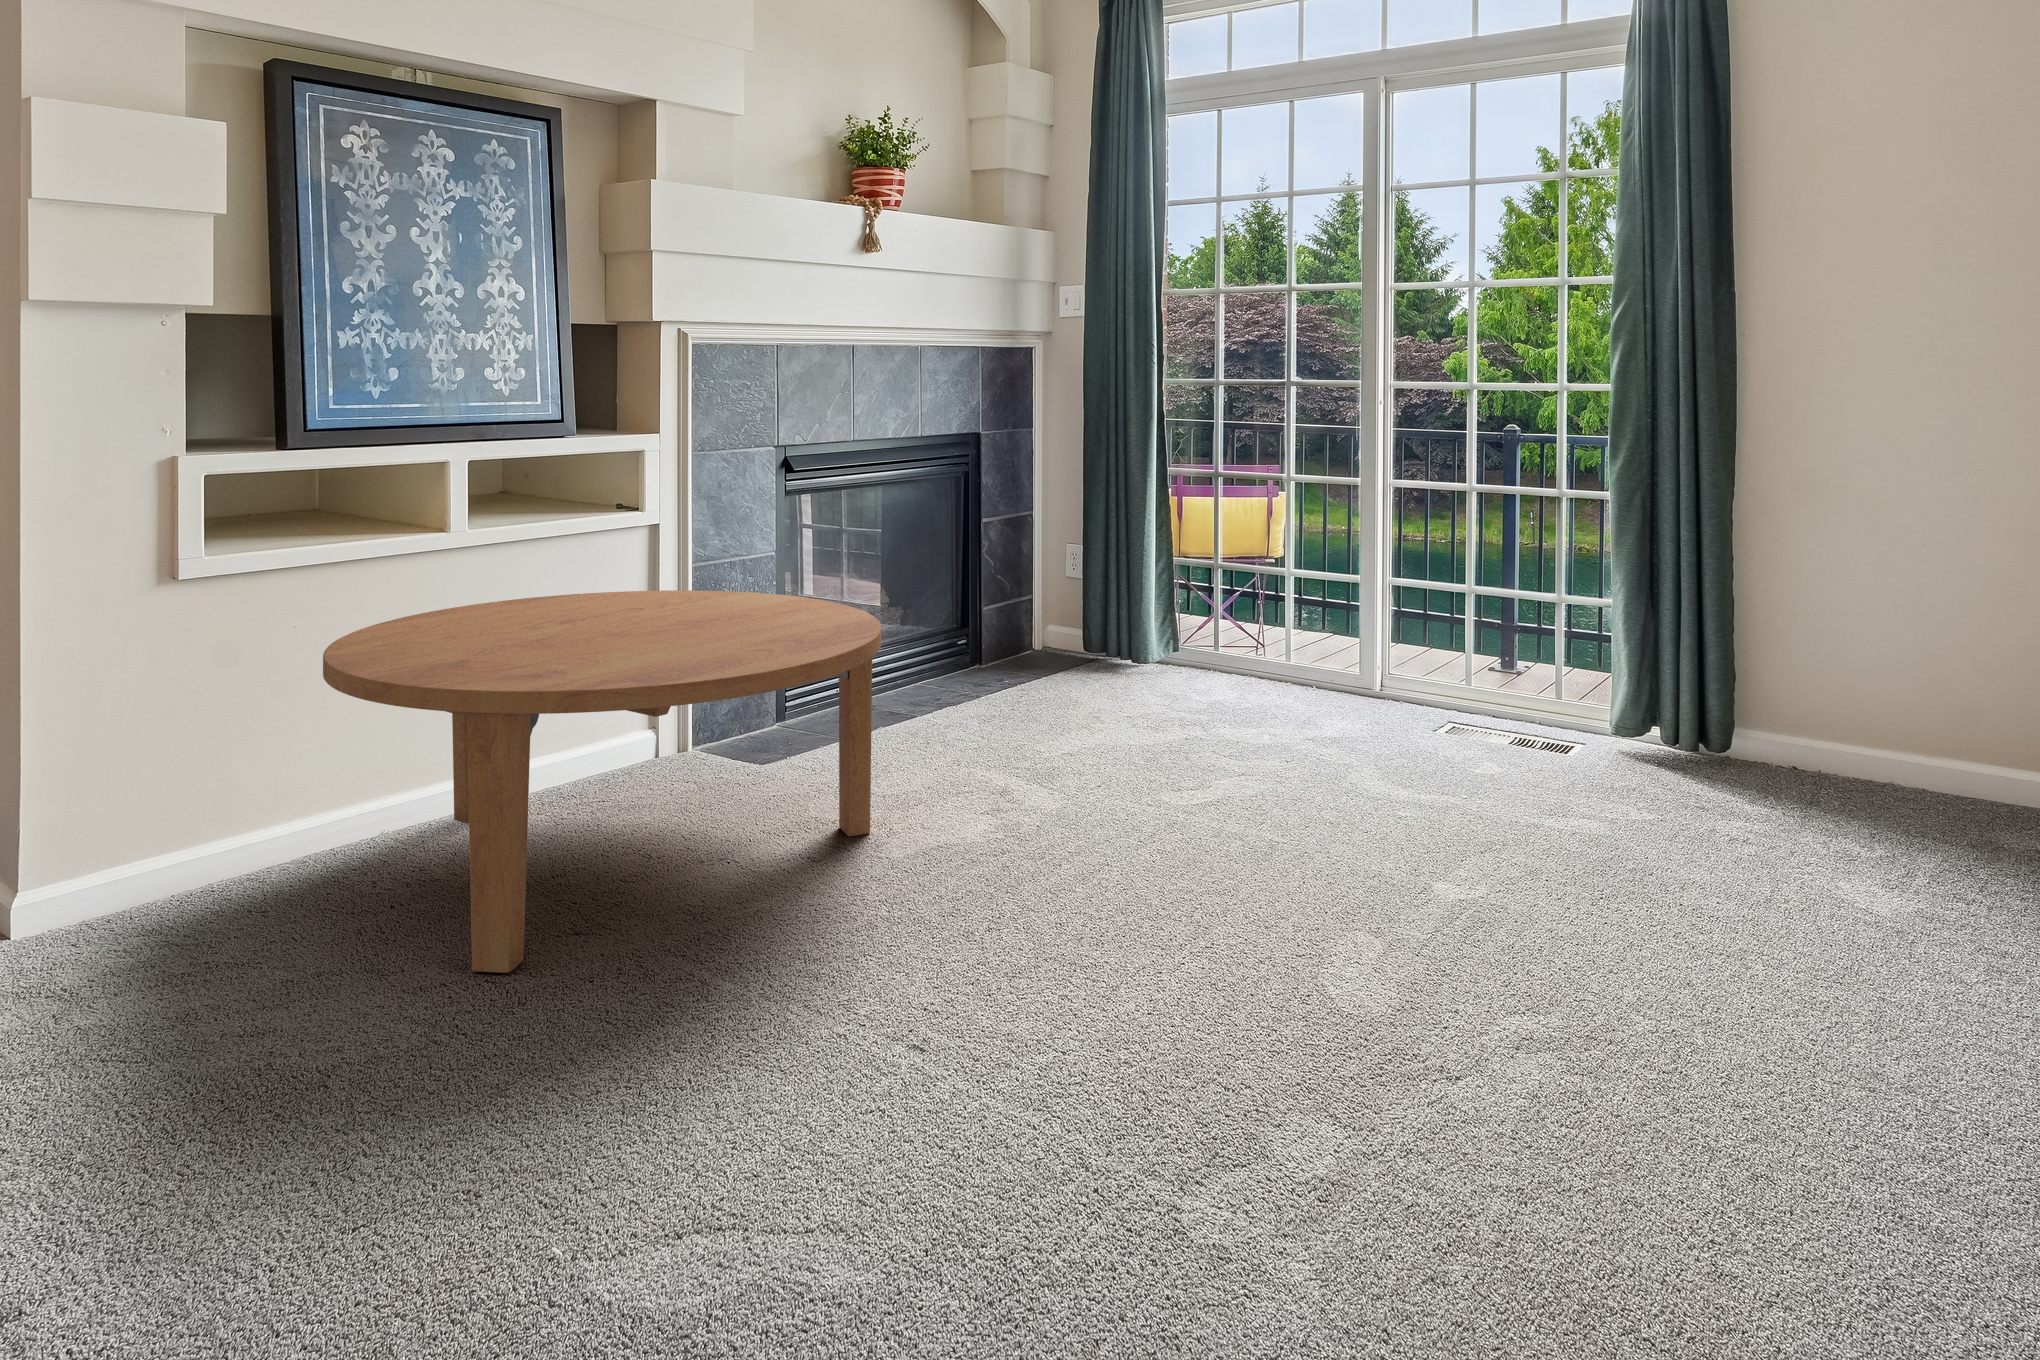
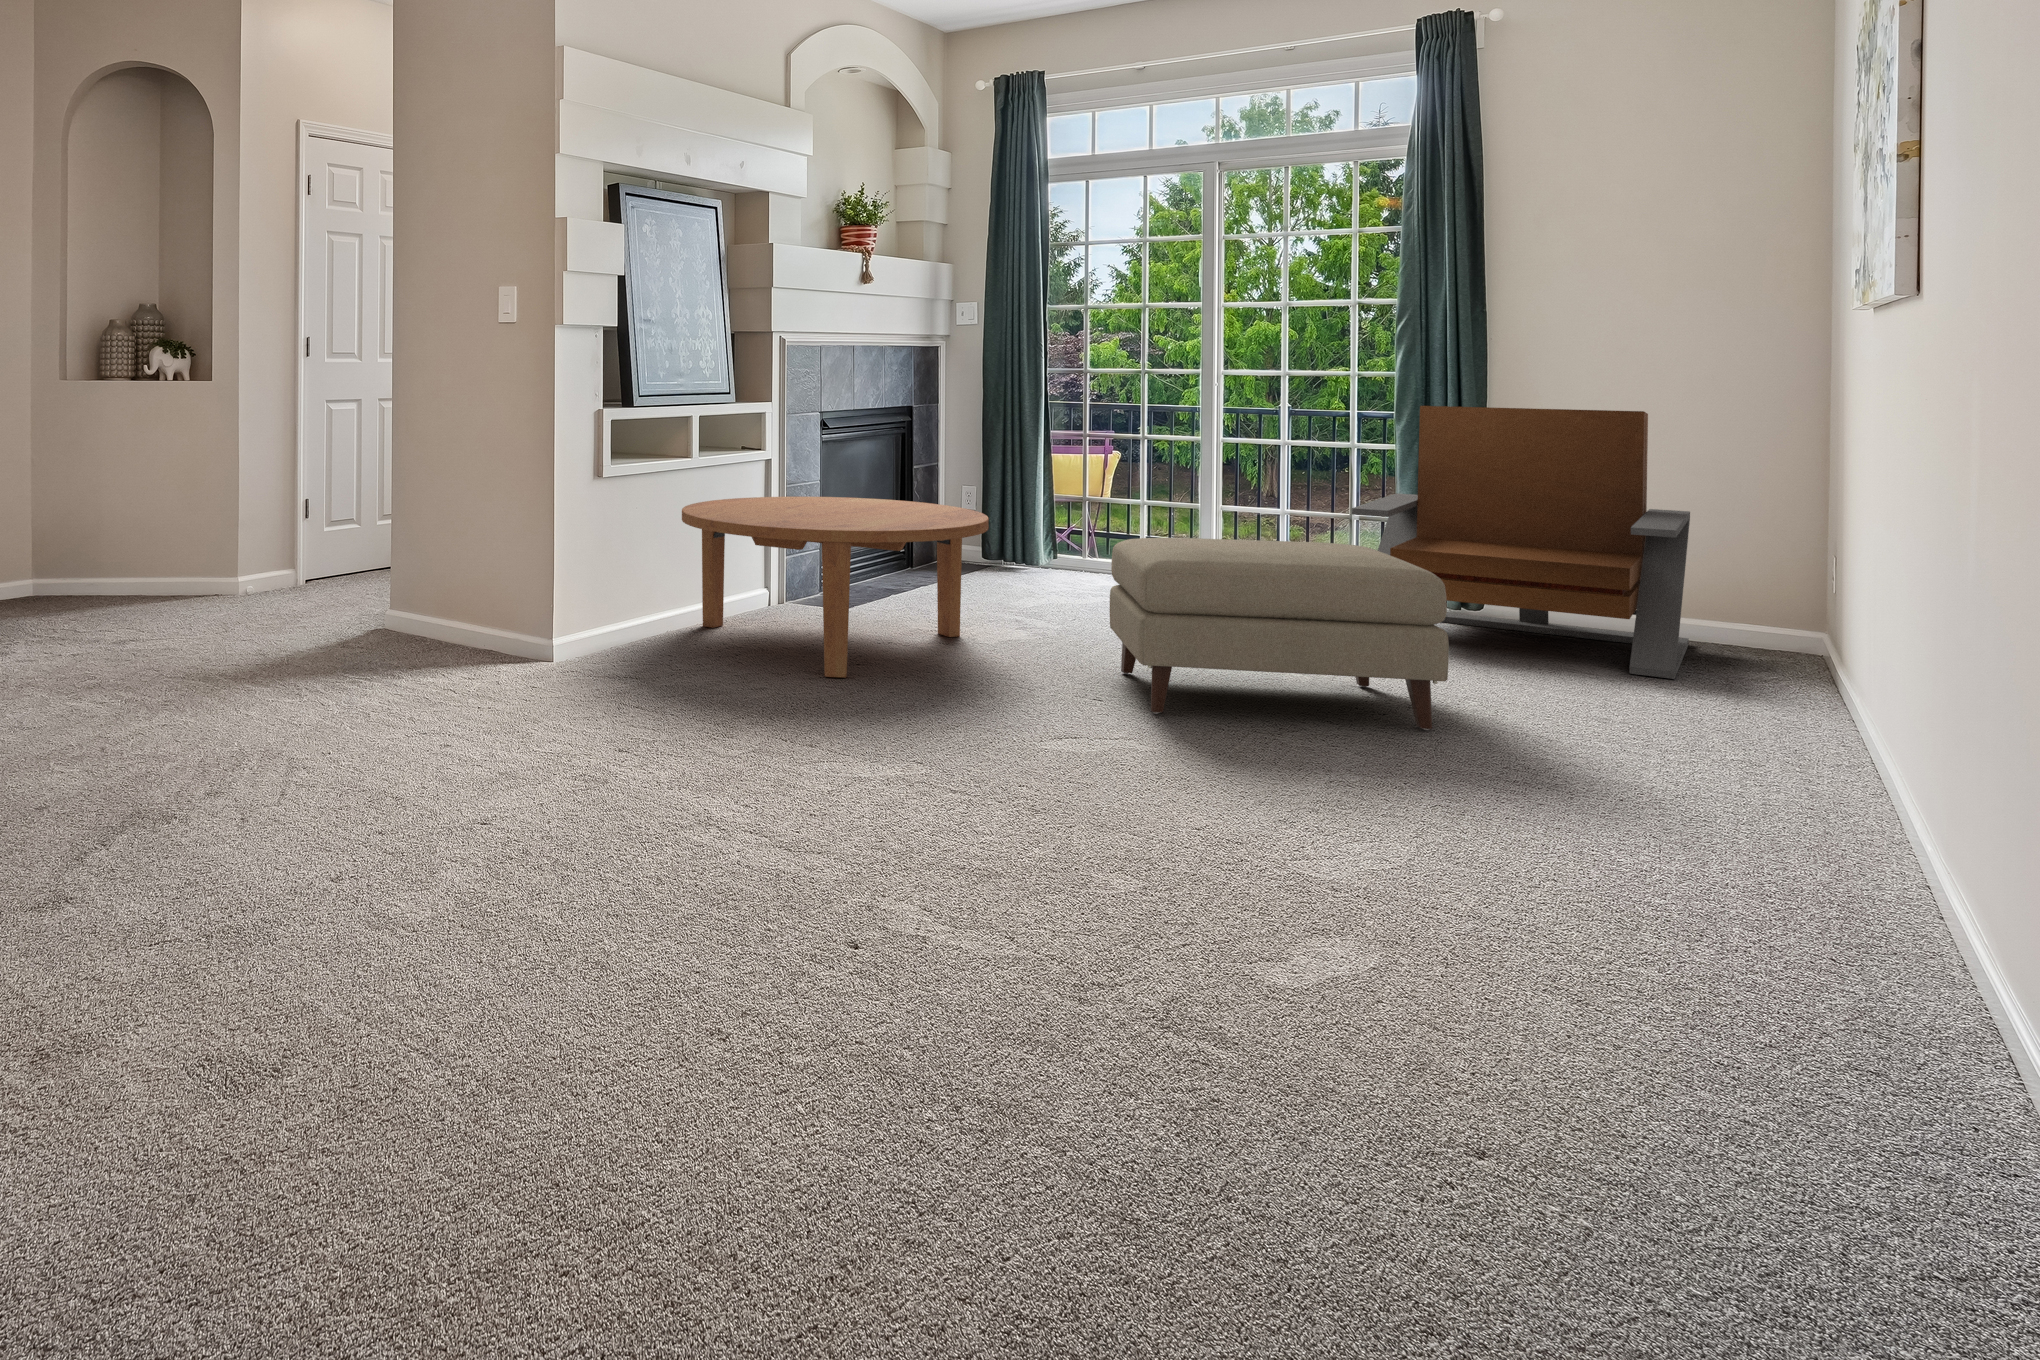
lounge chair: none [1508,437,2028,919] -> present [1352,406,1690,679]
ottoman: none [967,691,1548,1125] -> present [1110,538,1449,730]

